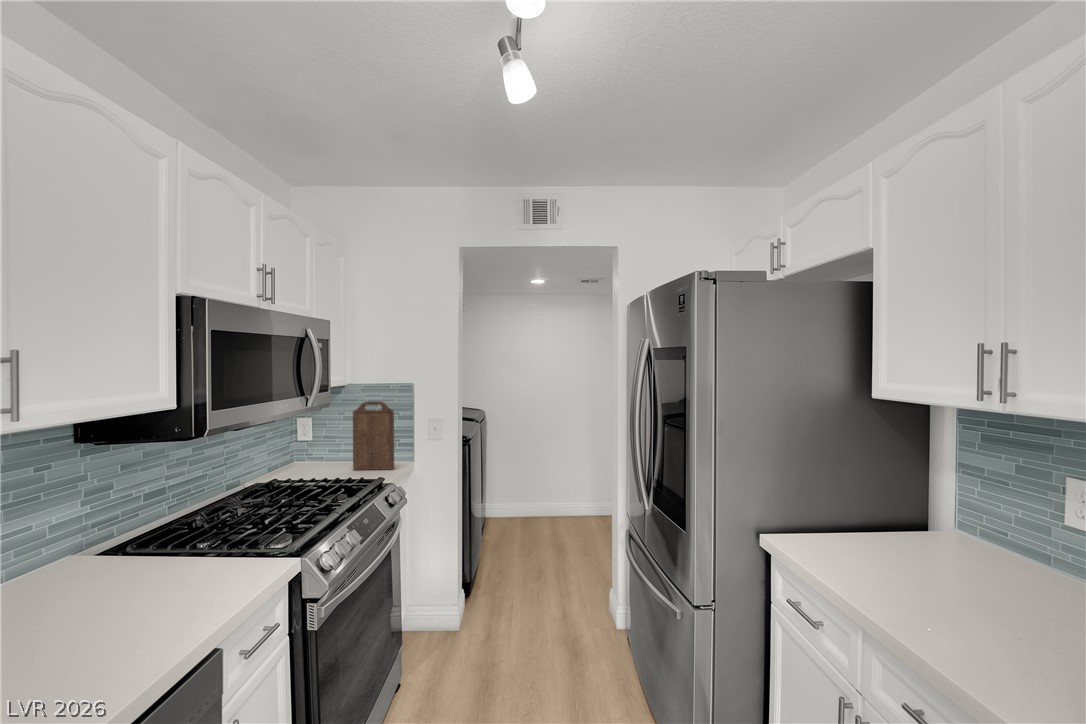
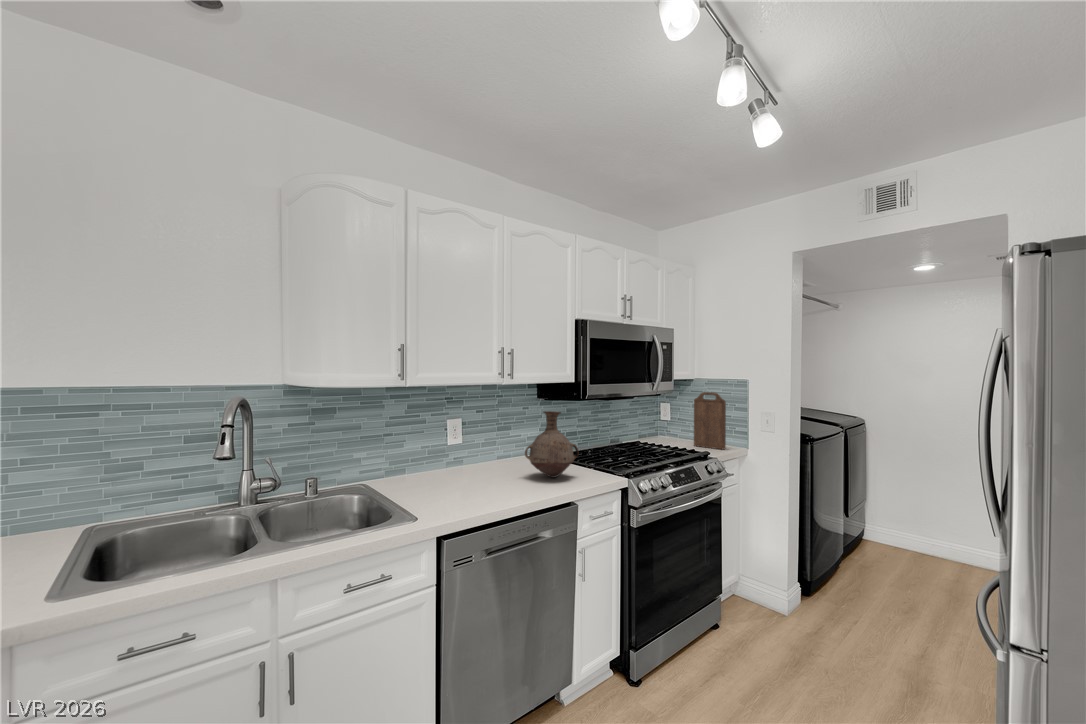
vase: none [61,473,202,610] -> present [525,411,578,478]

